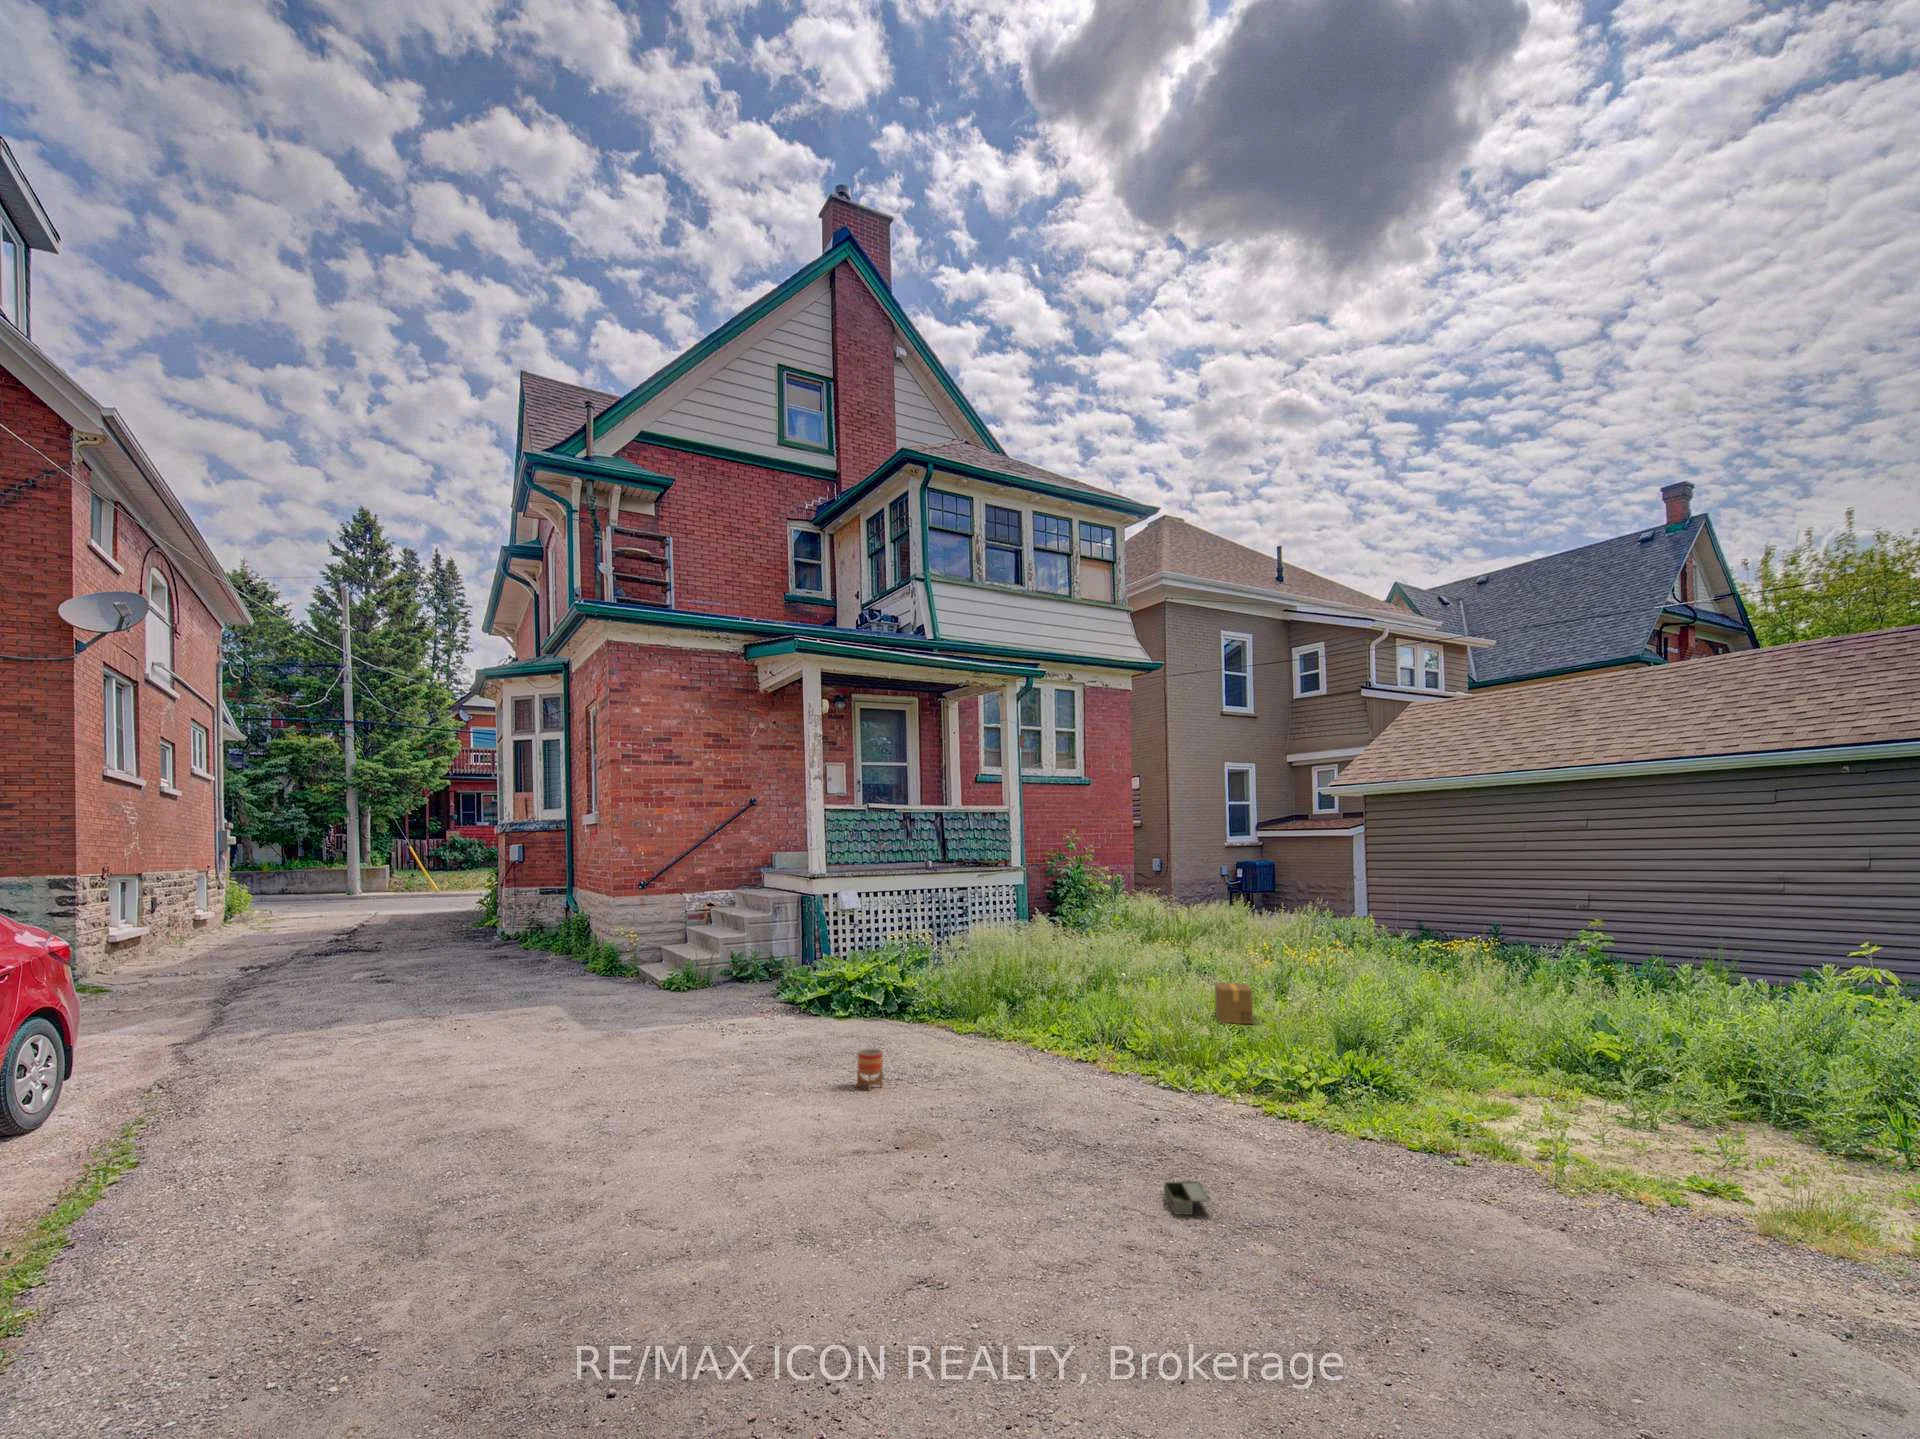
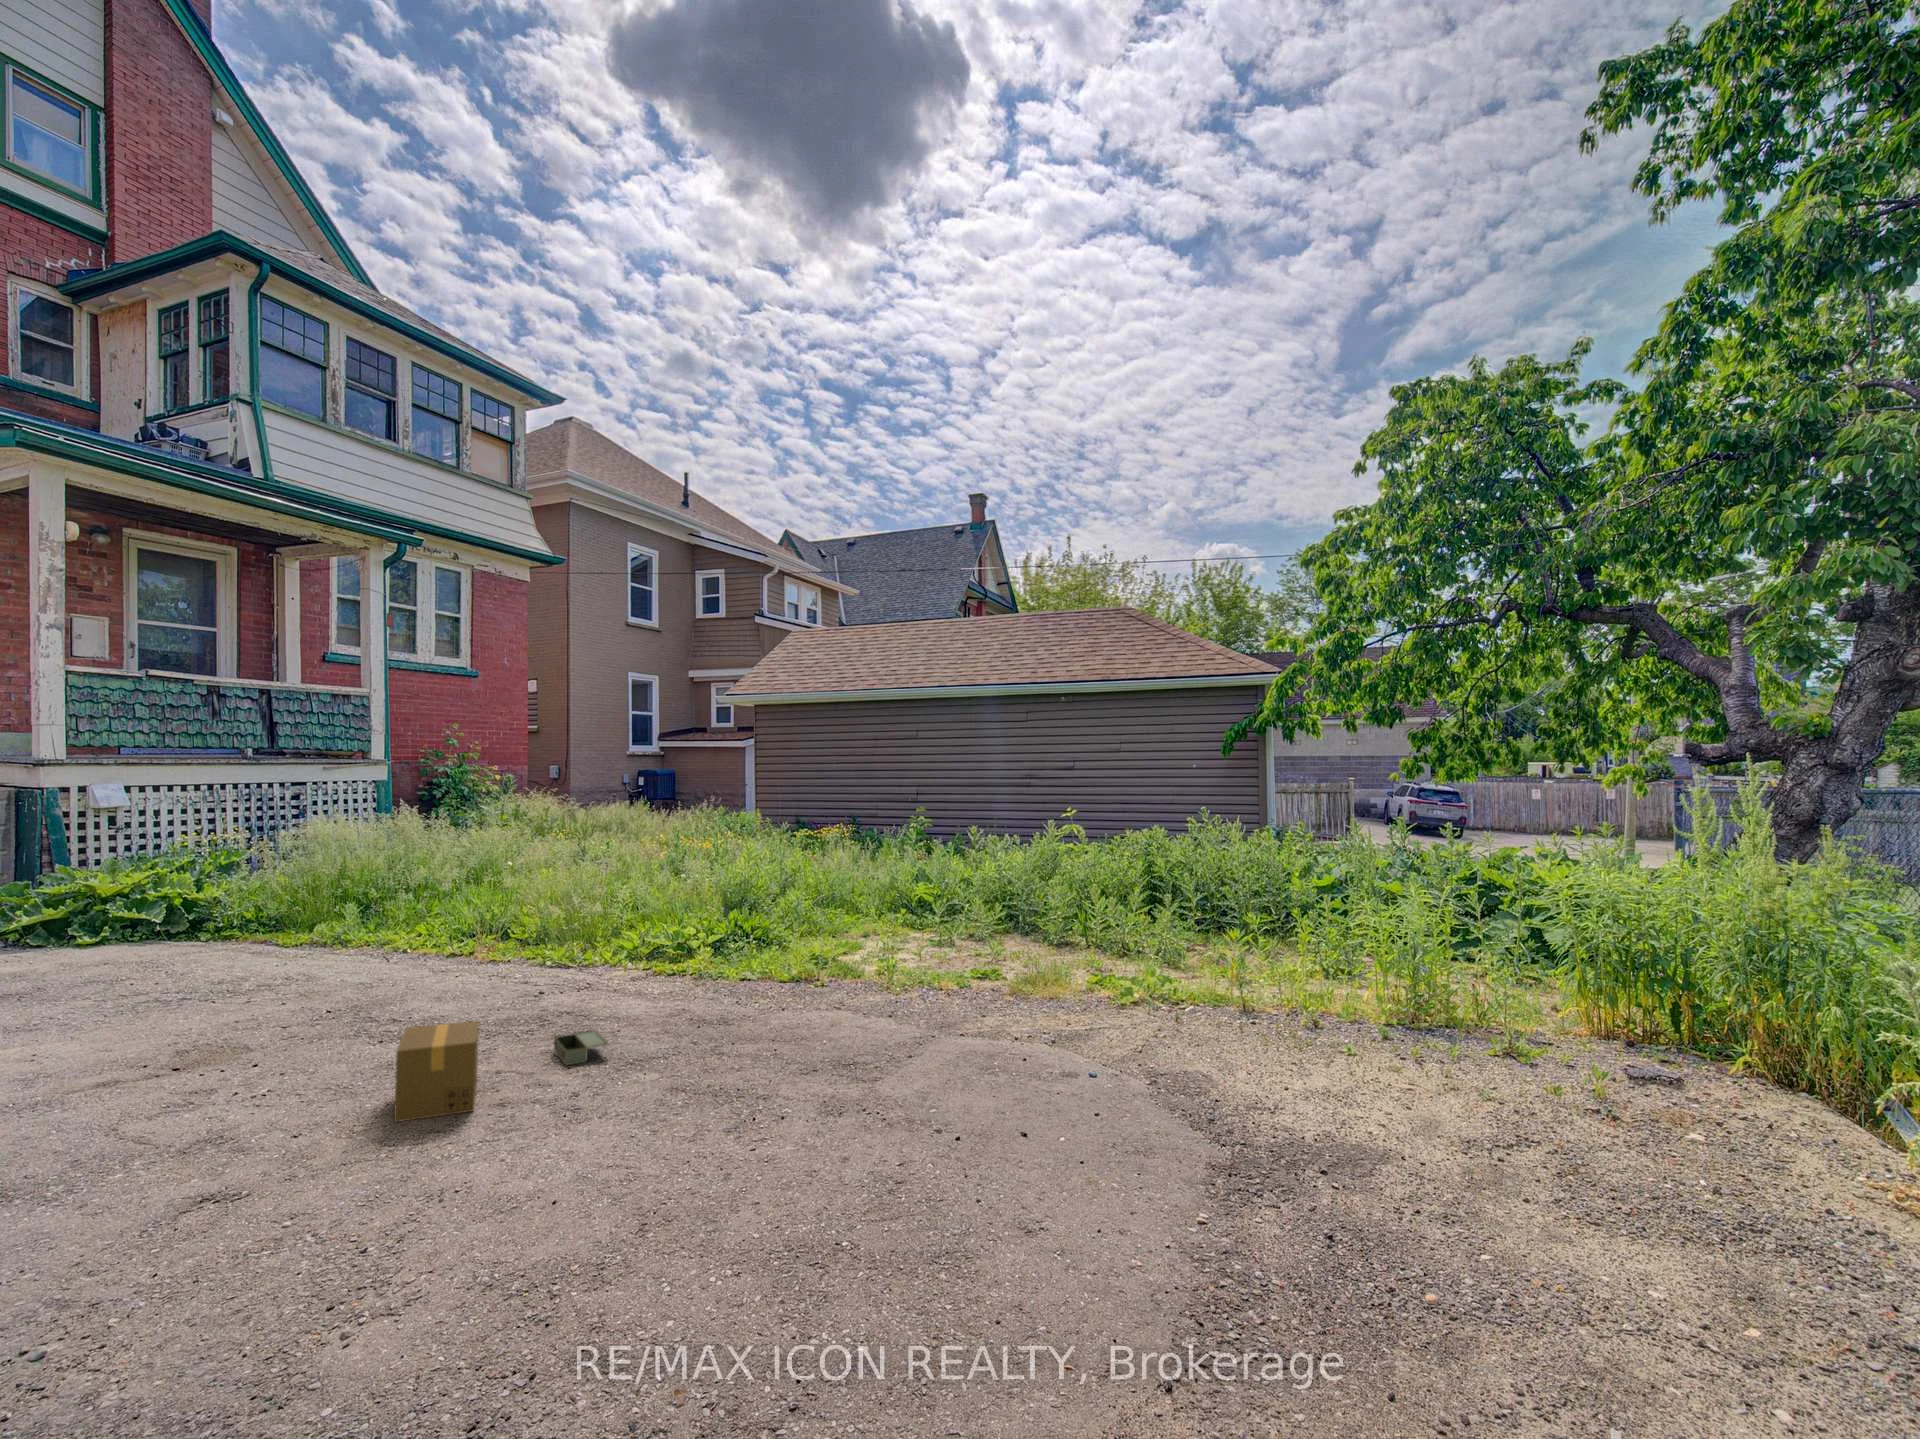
cardboard box: present [1215,983,1253,1024] -> present [394,1021,479,1122]
planter: present [857,1049,883,1090] -> none [105,959,153,1013]

